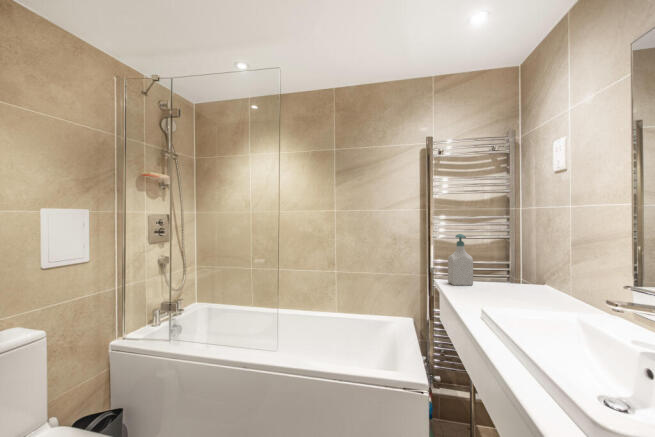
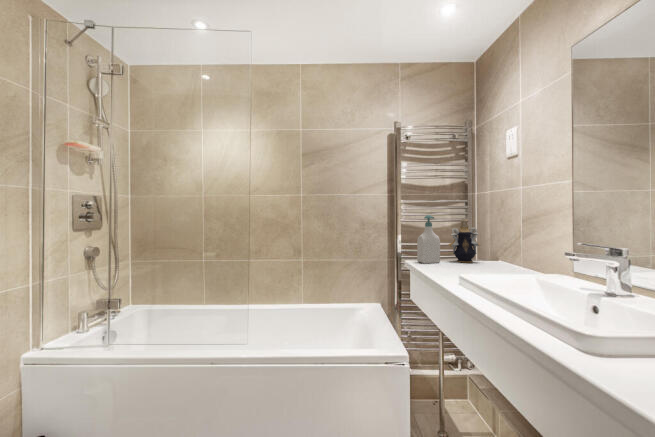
decorative vase: none [484,239,522,286] -> present [449,219,481,263]

